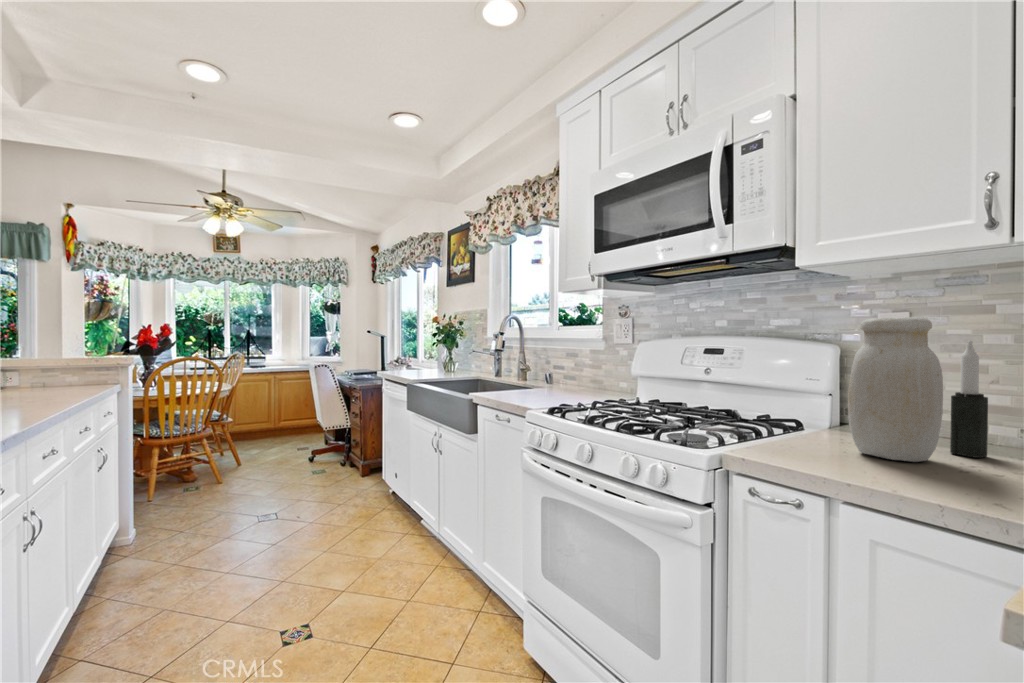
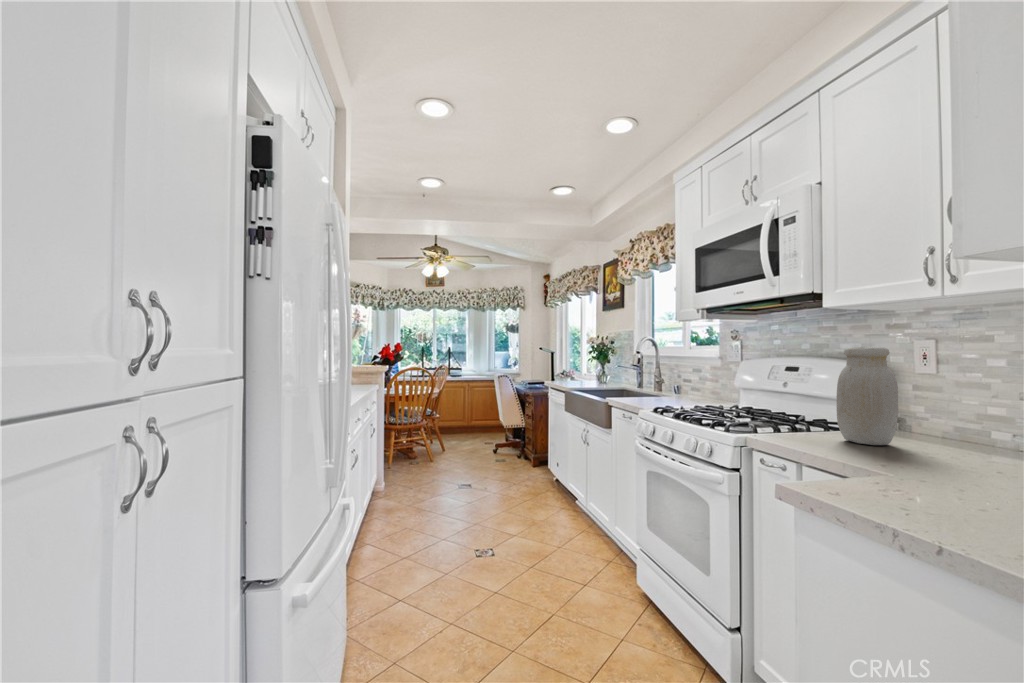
candle: present [950,341,988,458] -> none [923,363,950,447]

